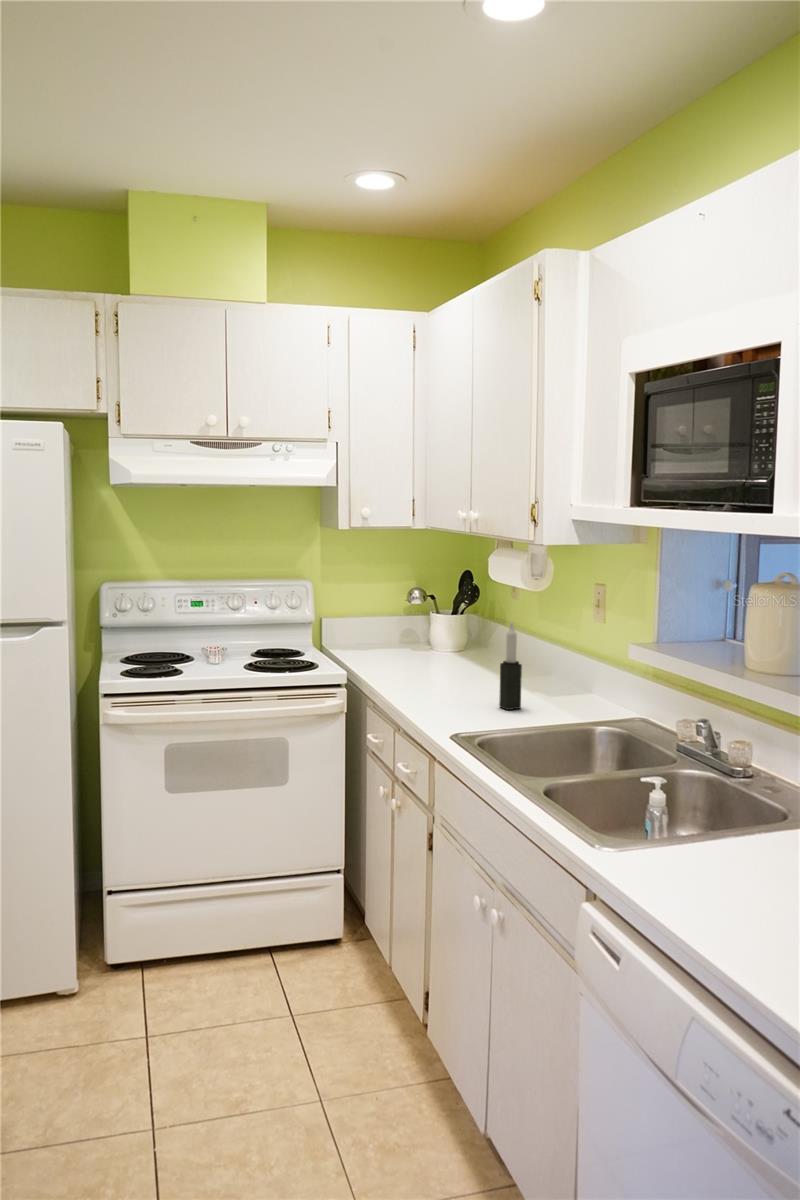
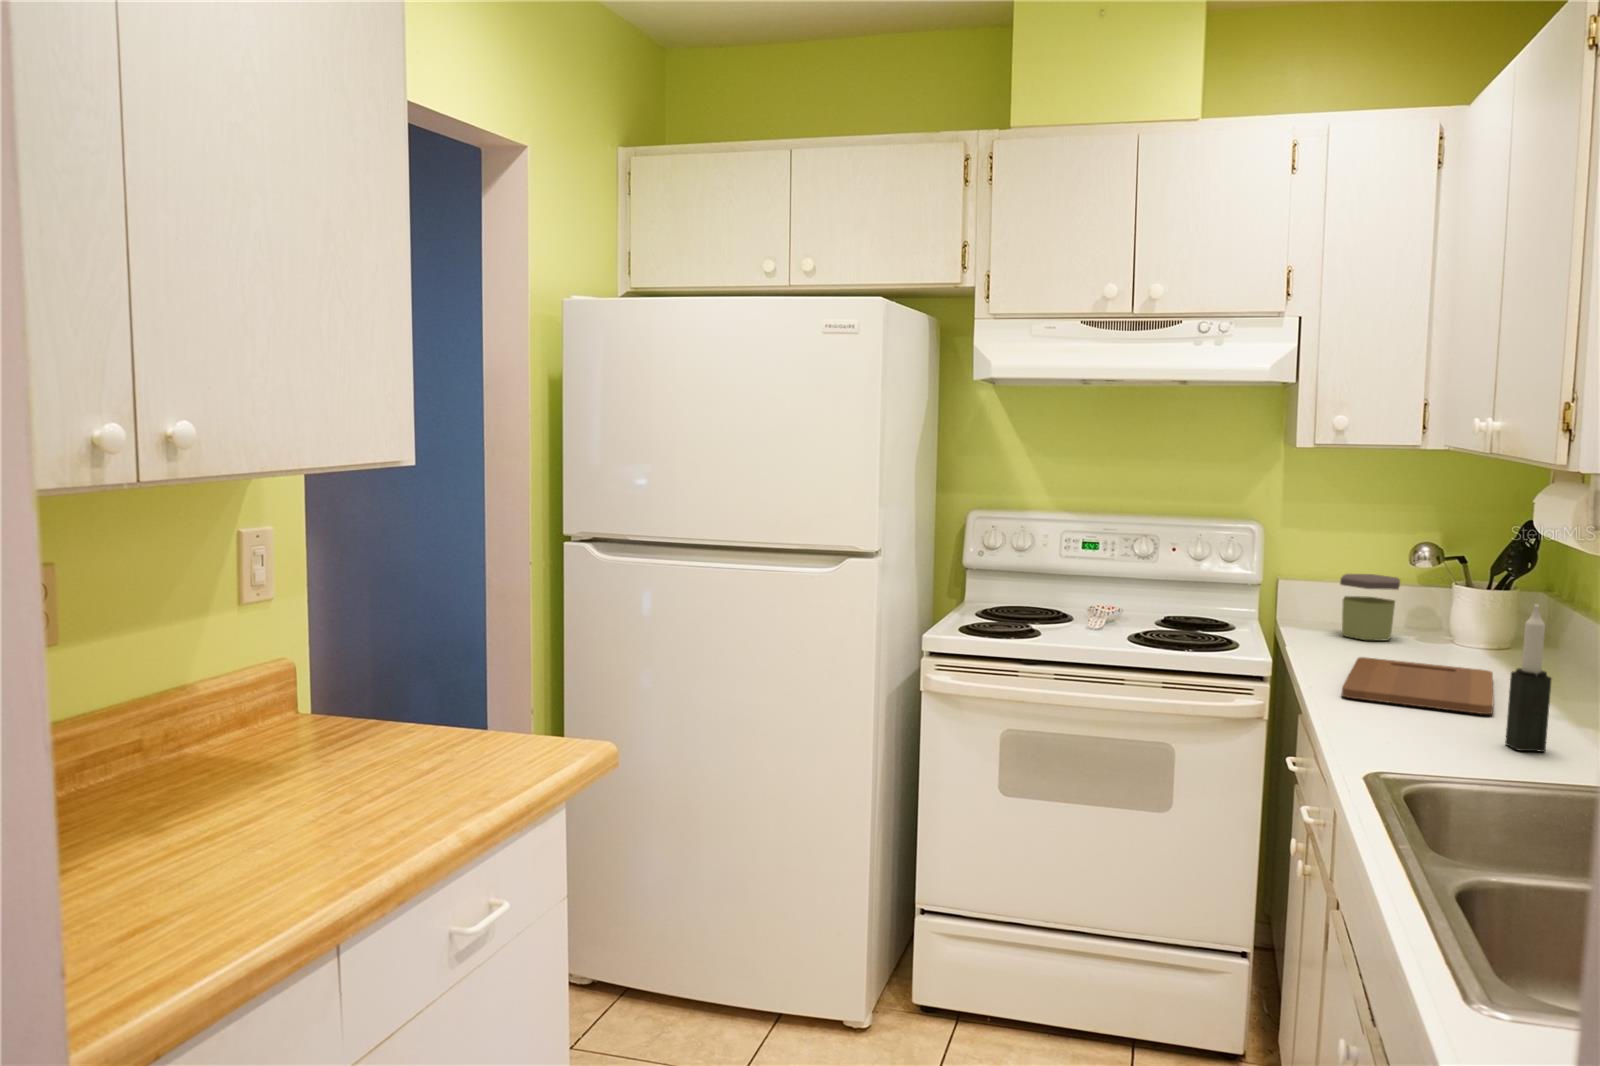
jar: none [369,610,404,653] -> present [1340,574,1400,641]
cutting board: none [393,664,483,691] -> present [1342,657,1493,714]

